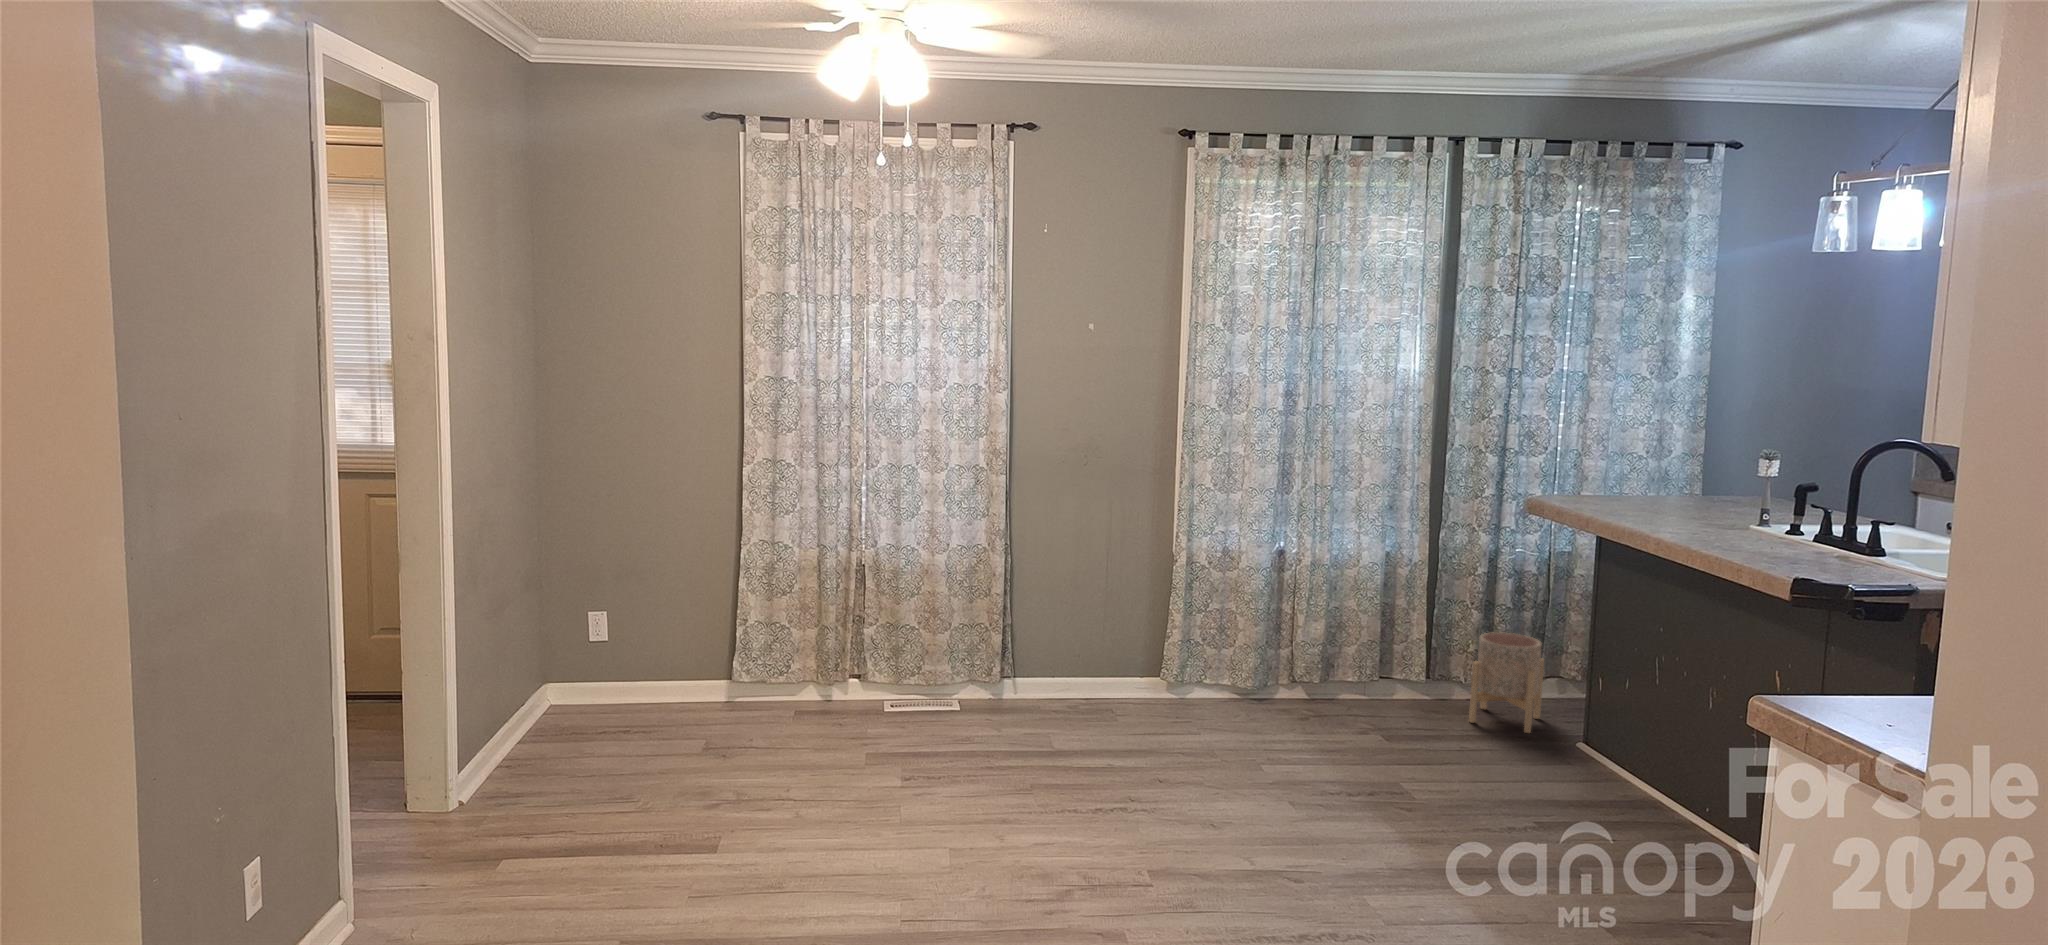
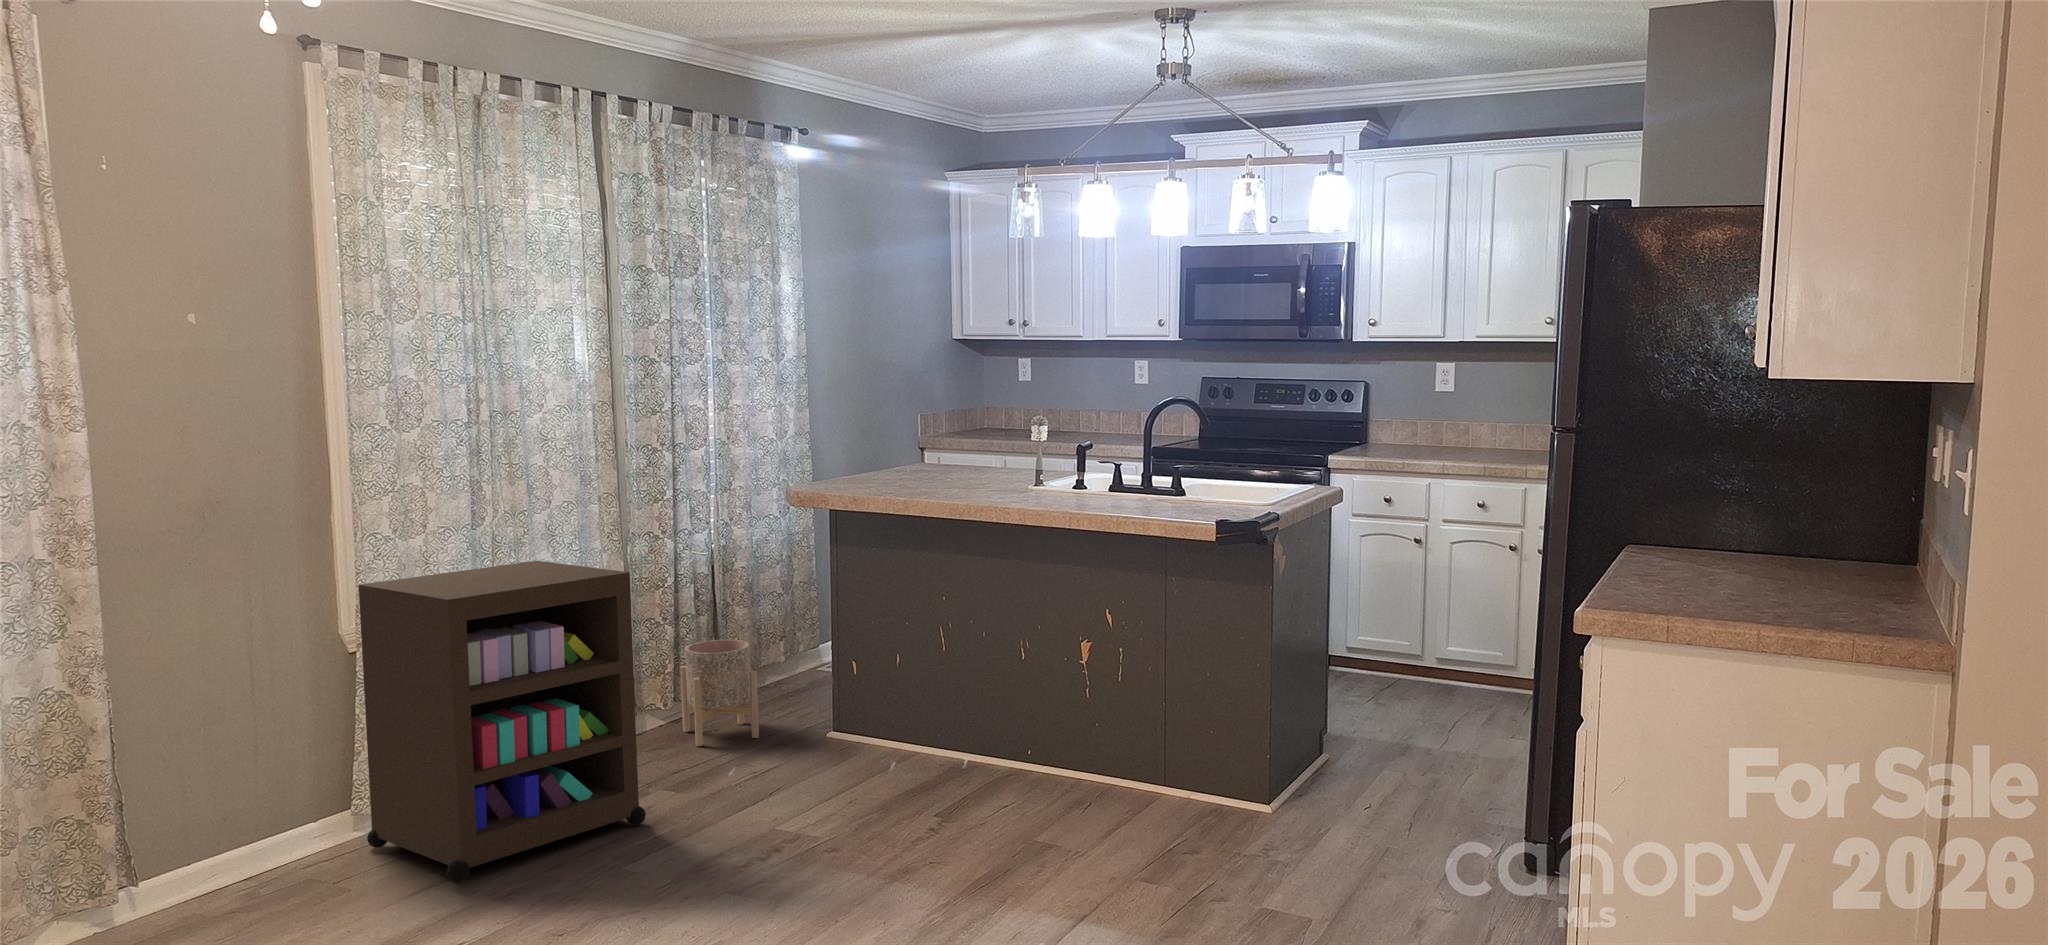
storage cabinet: none [1160,520,1343,758] -> present [359,561,646,882]

